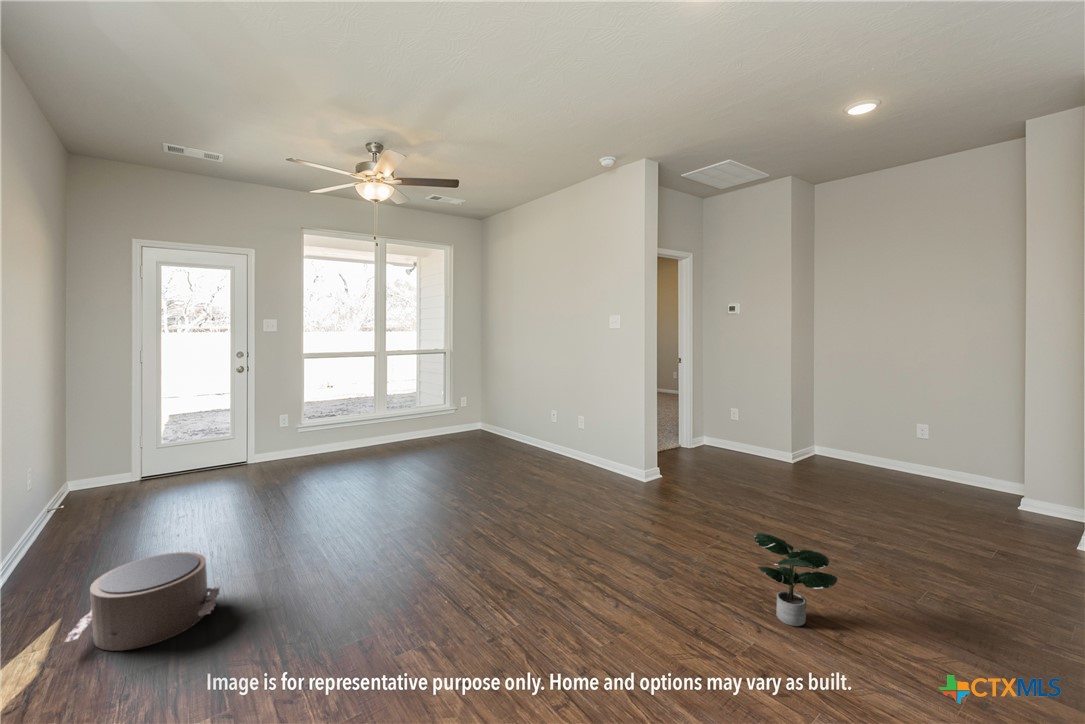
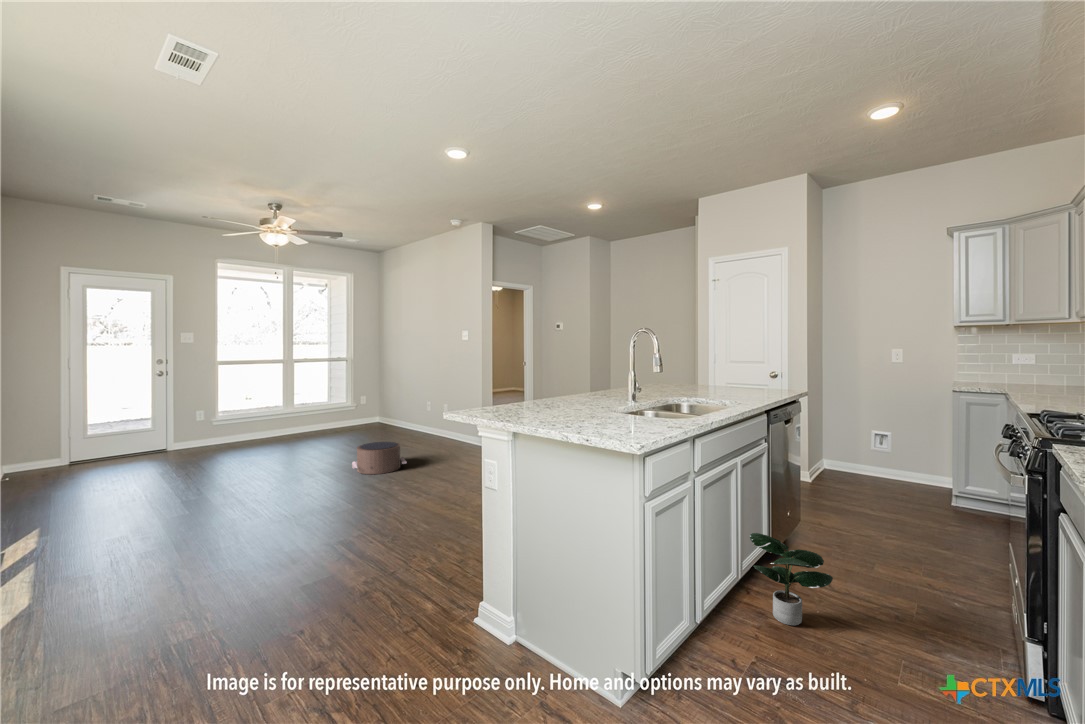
pouf: present [66,552,220,651] -> present [352,442,407,474]

